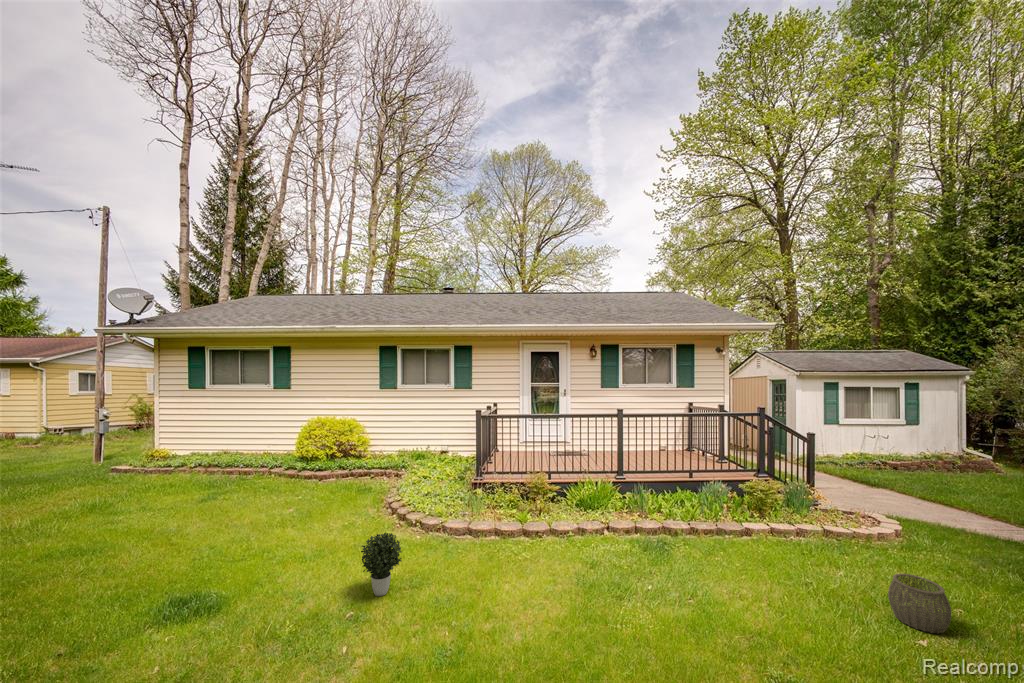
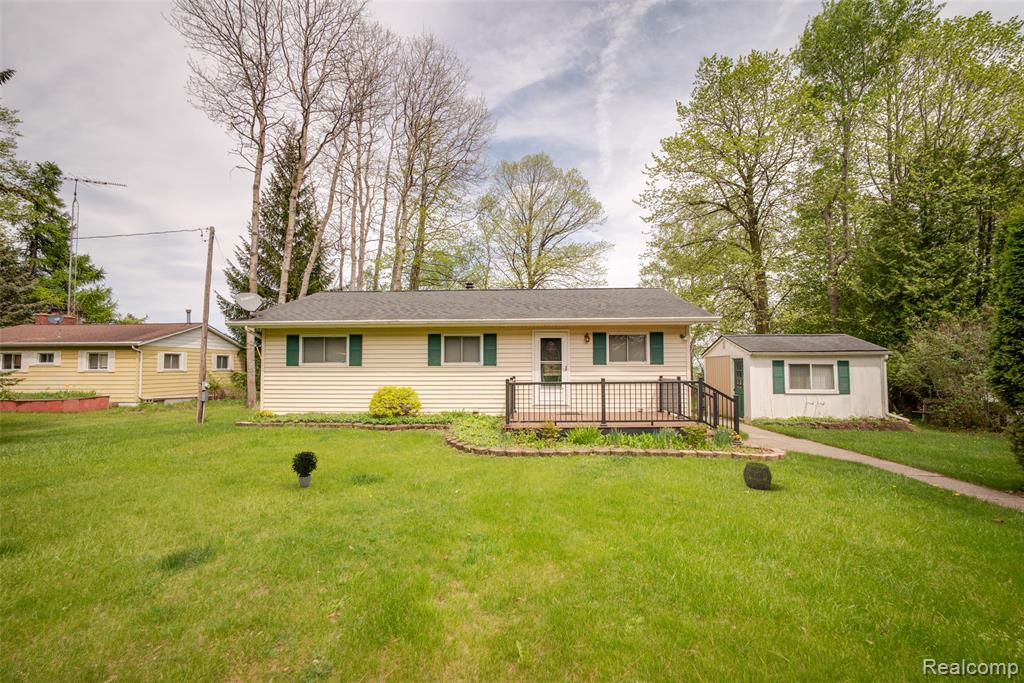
potted plant: present [361,533,402,596] -> present [292,451,318,488]

